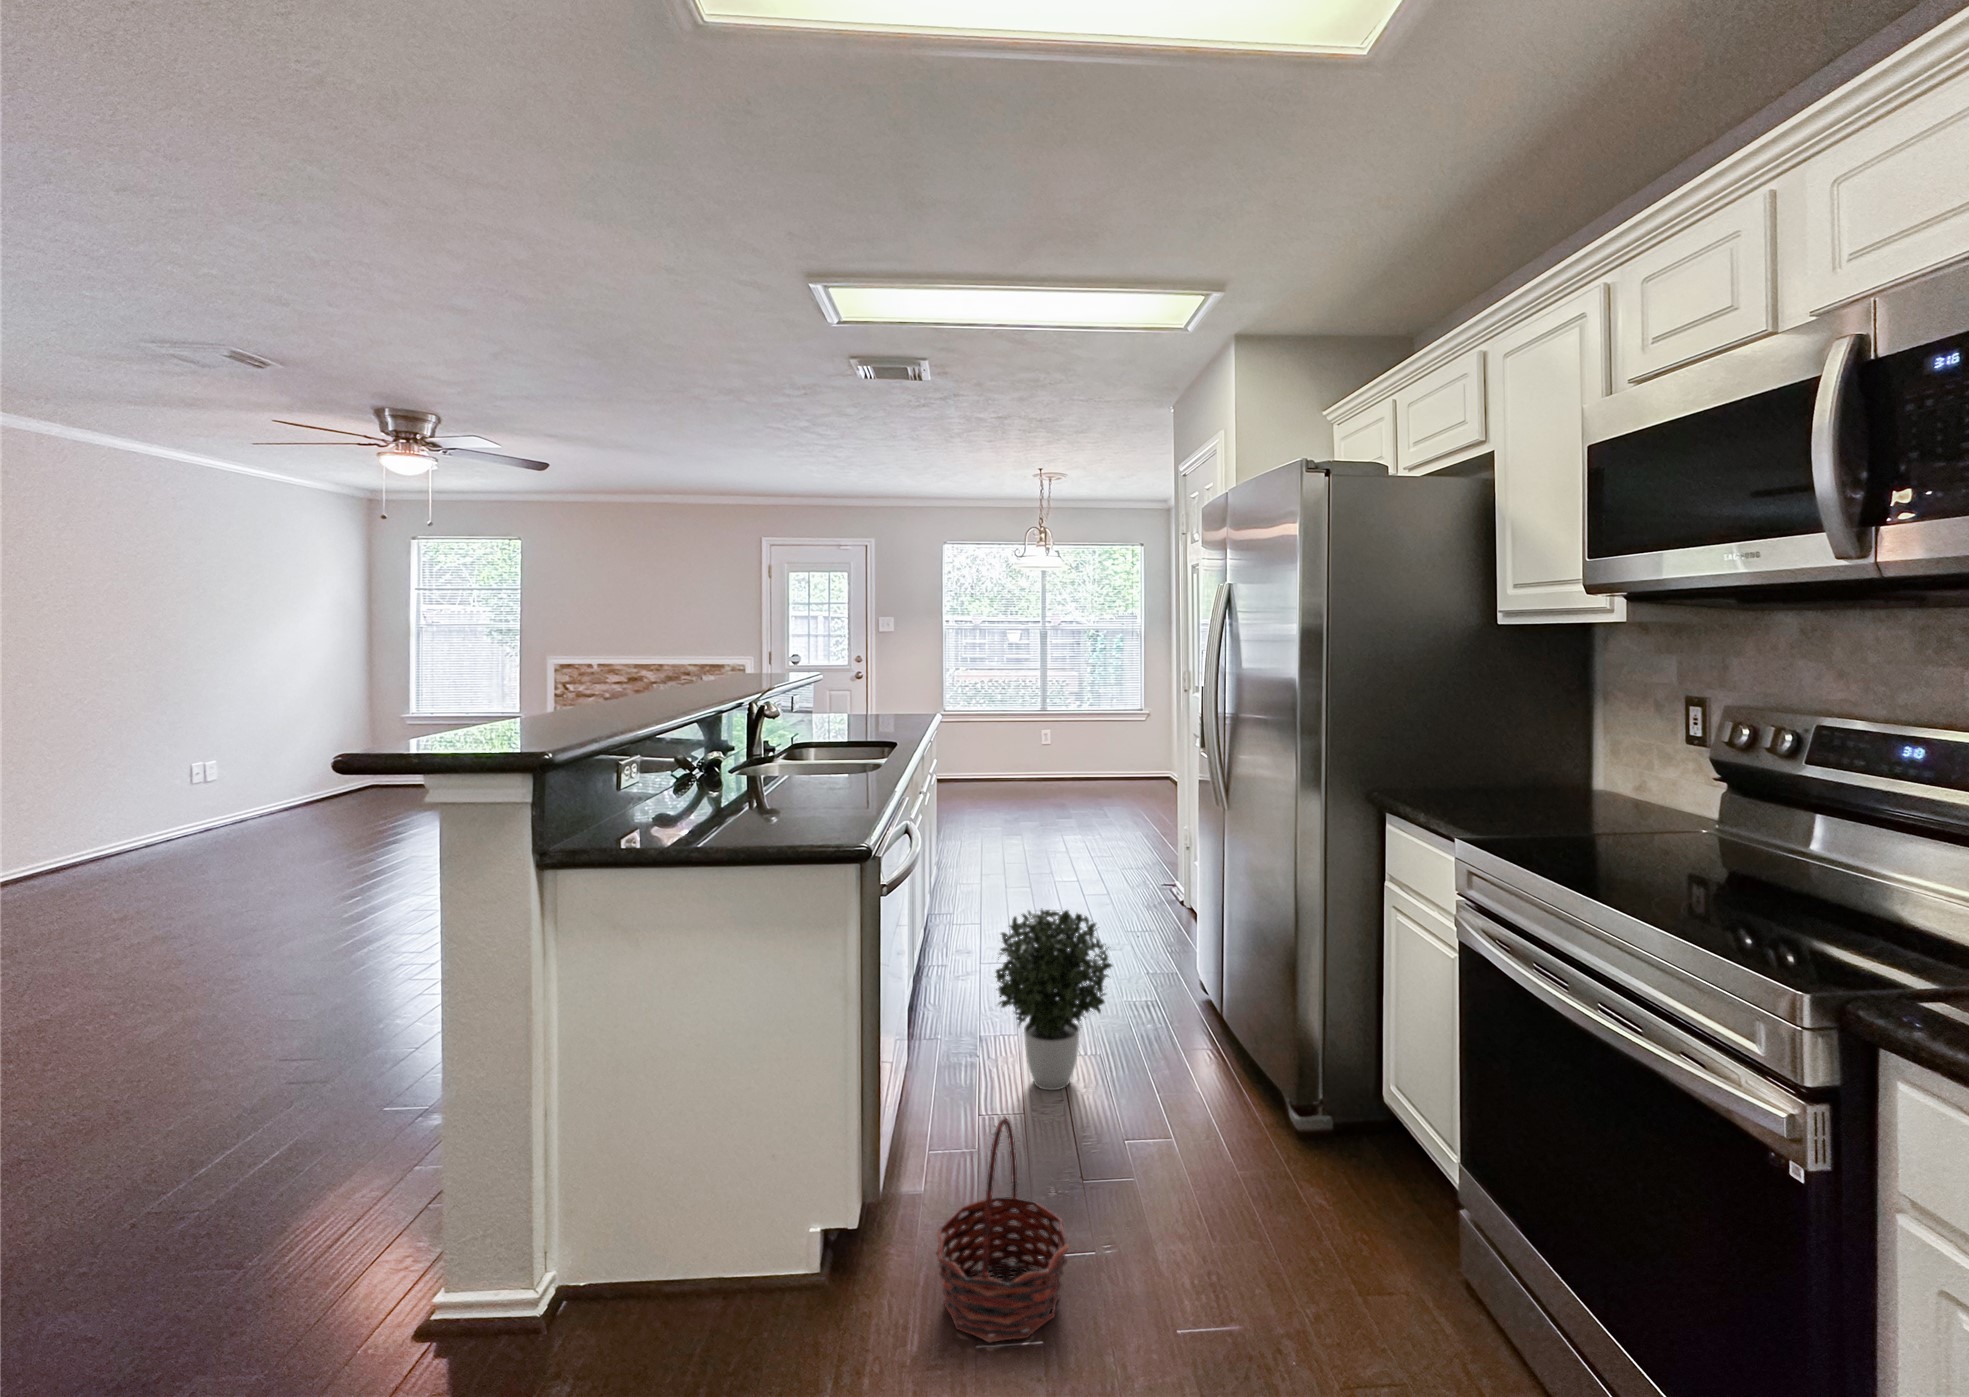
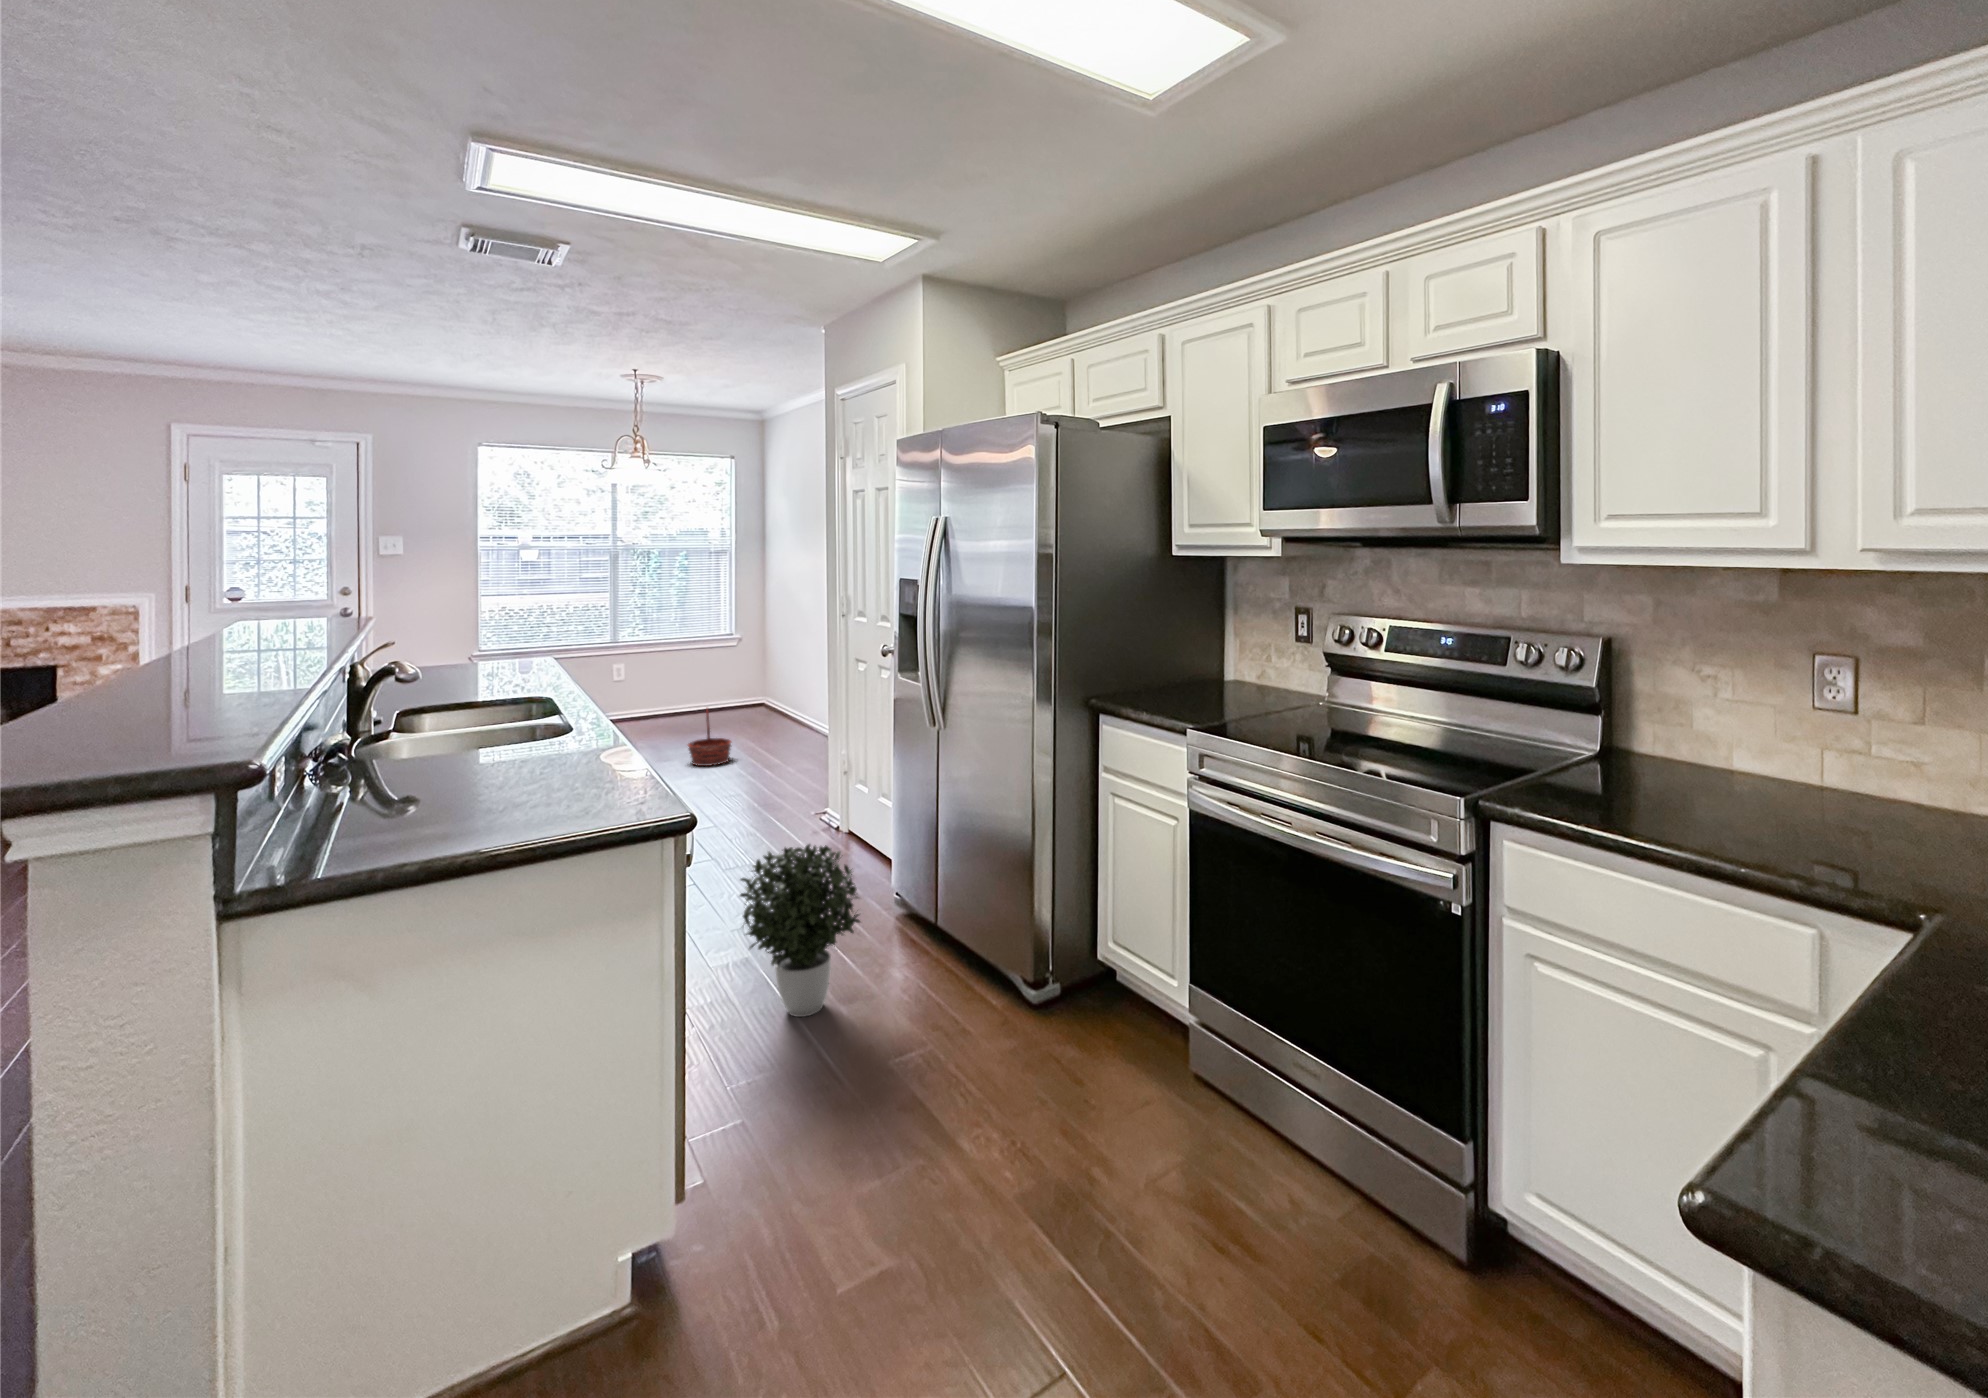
basket: present [936,1118,1069,1342] -> present [688,708,731,766]

